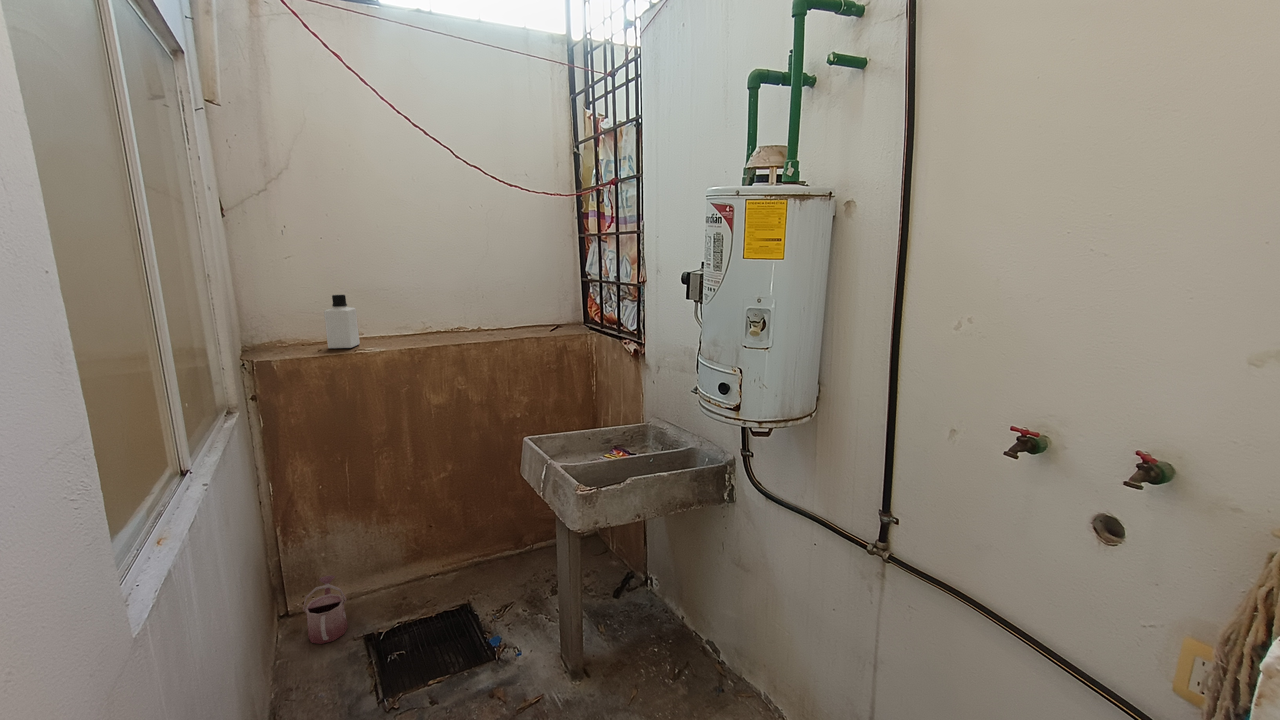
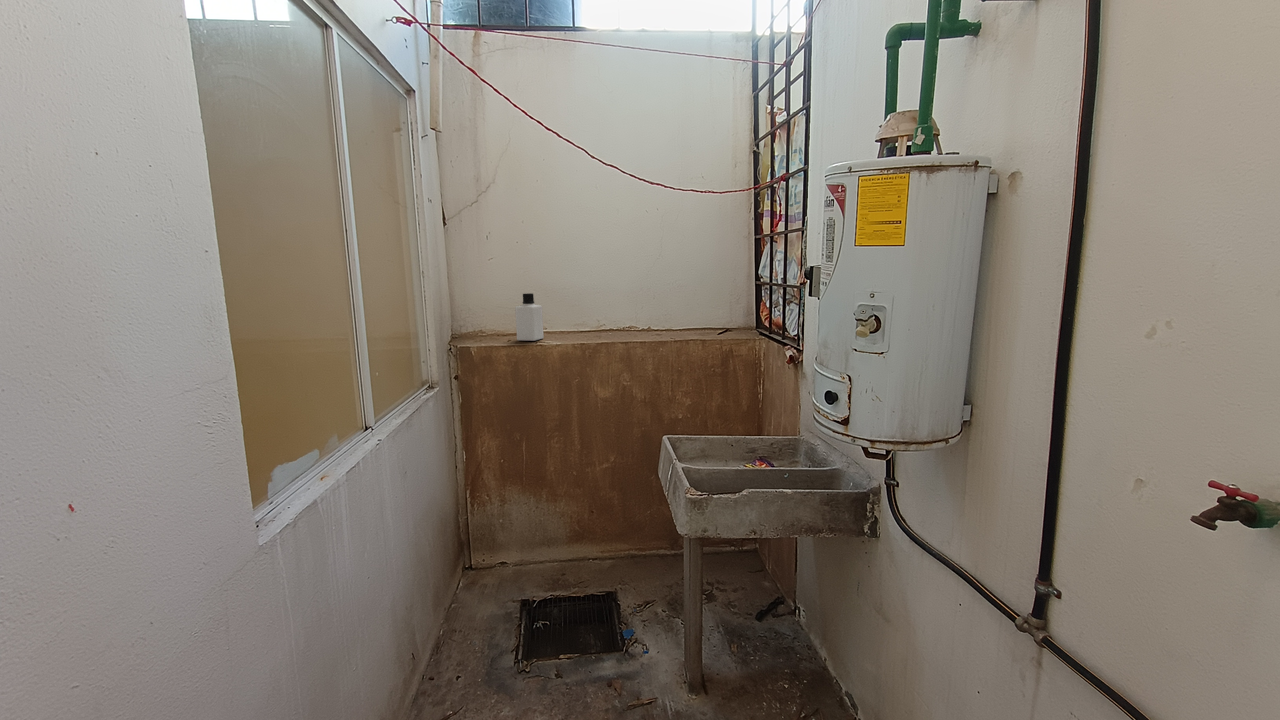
watering can: present [303,575,348,644] -> none [477,540,512,598]

